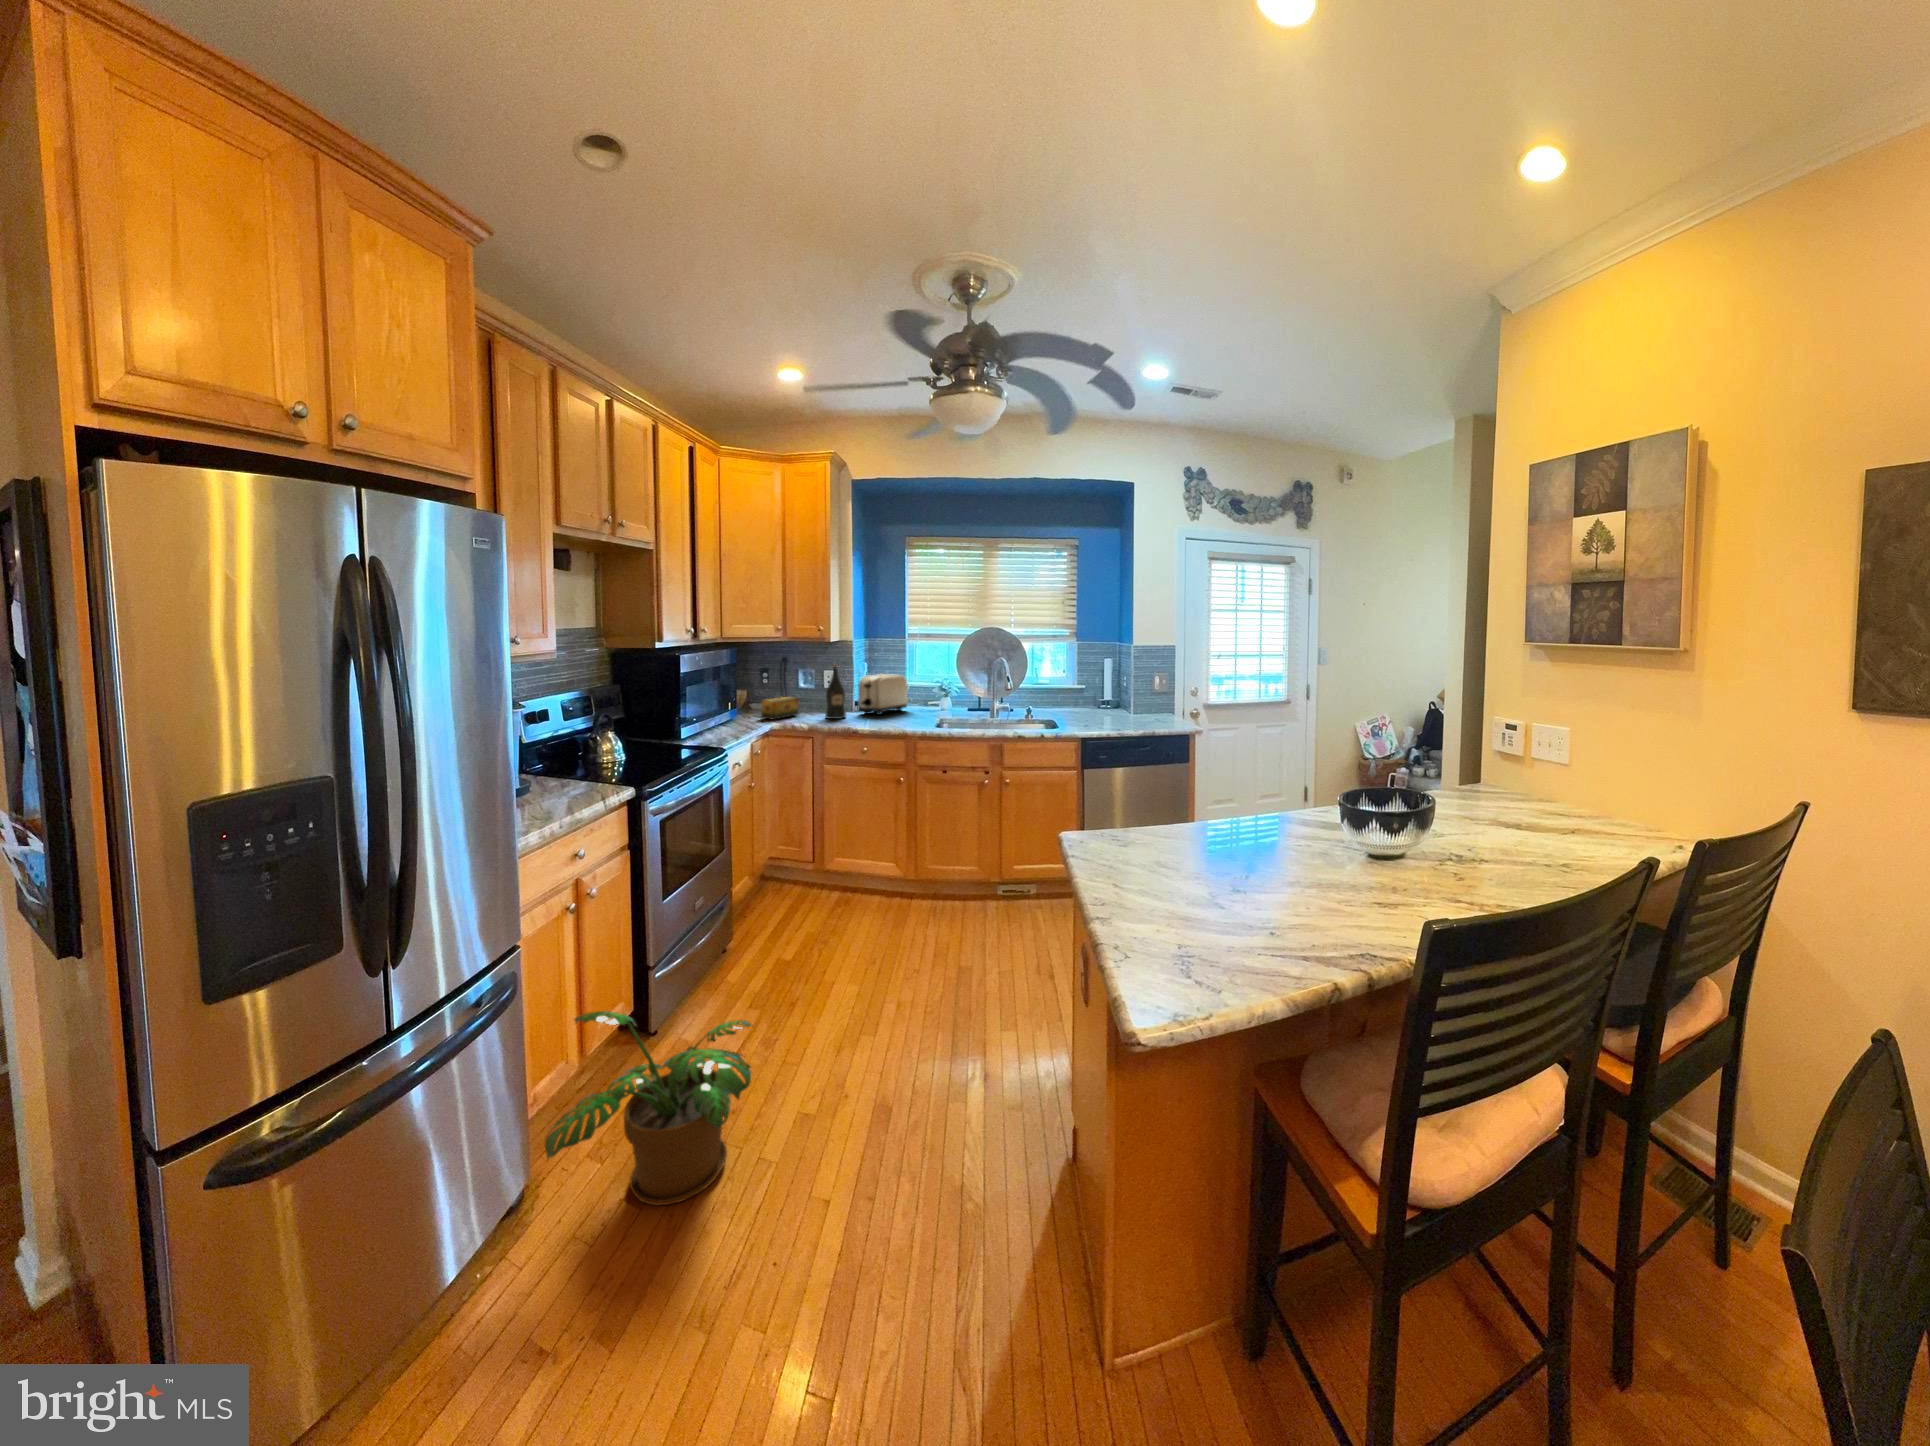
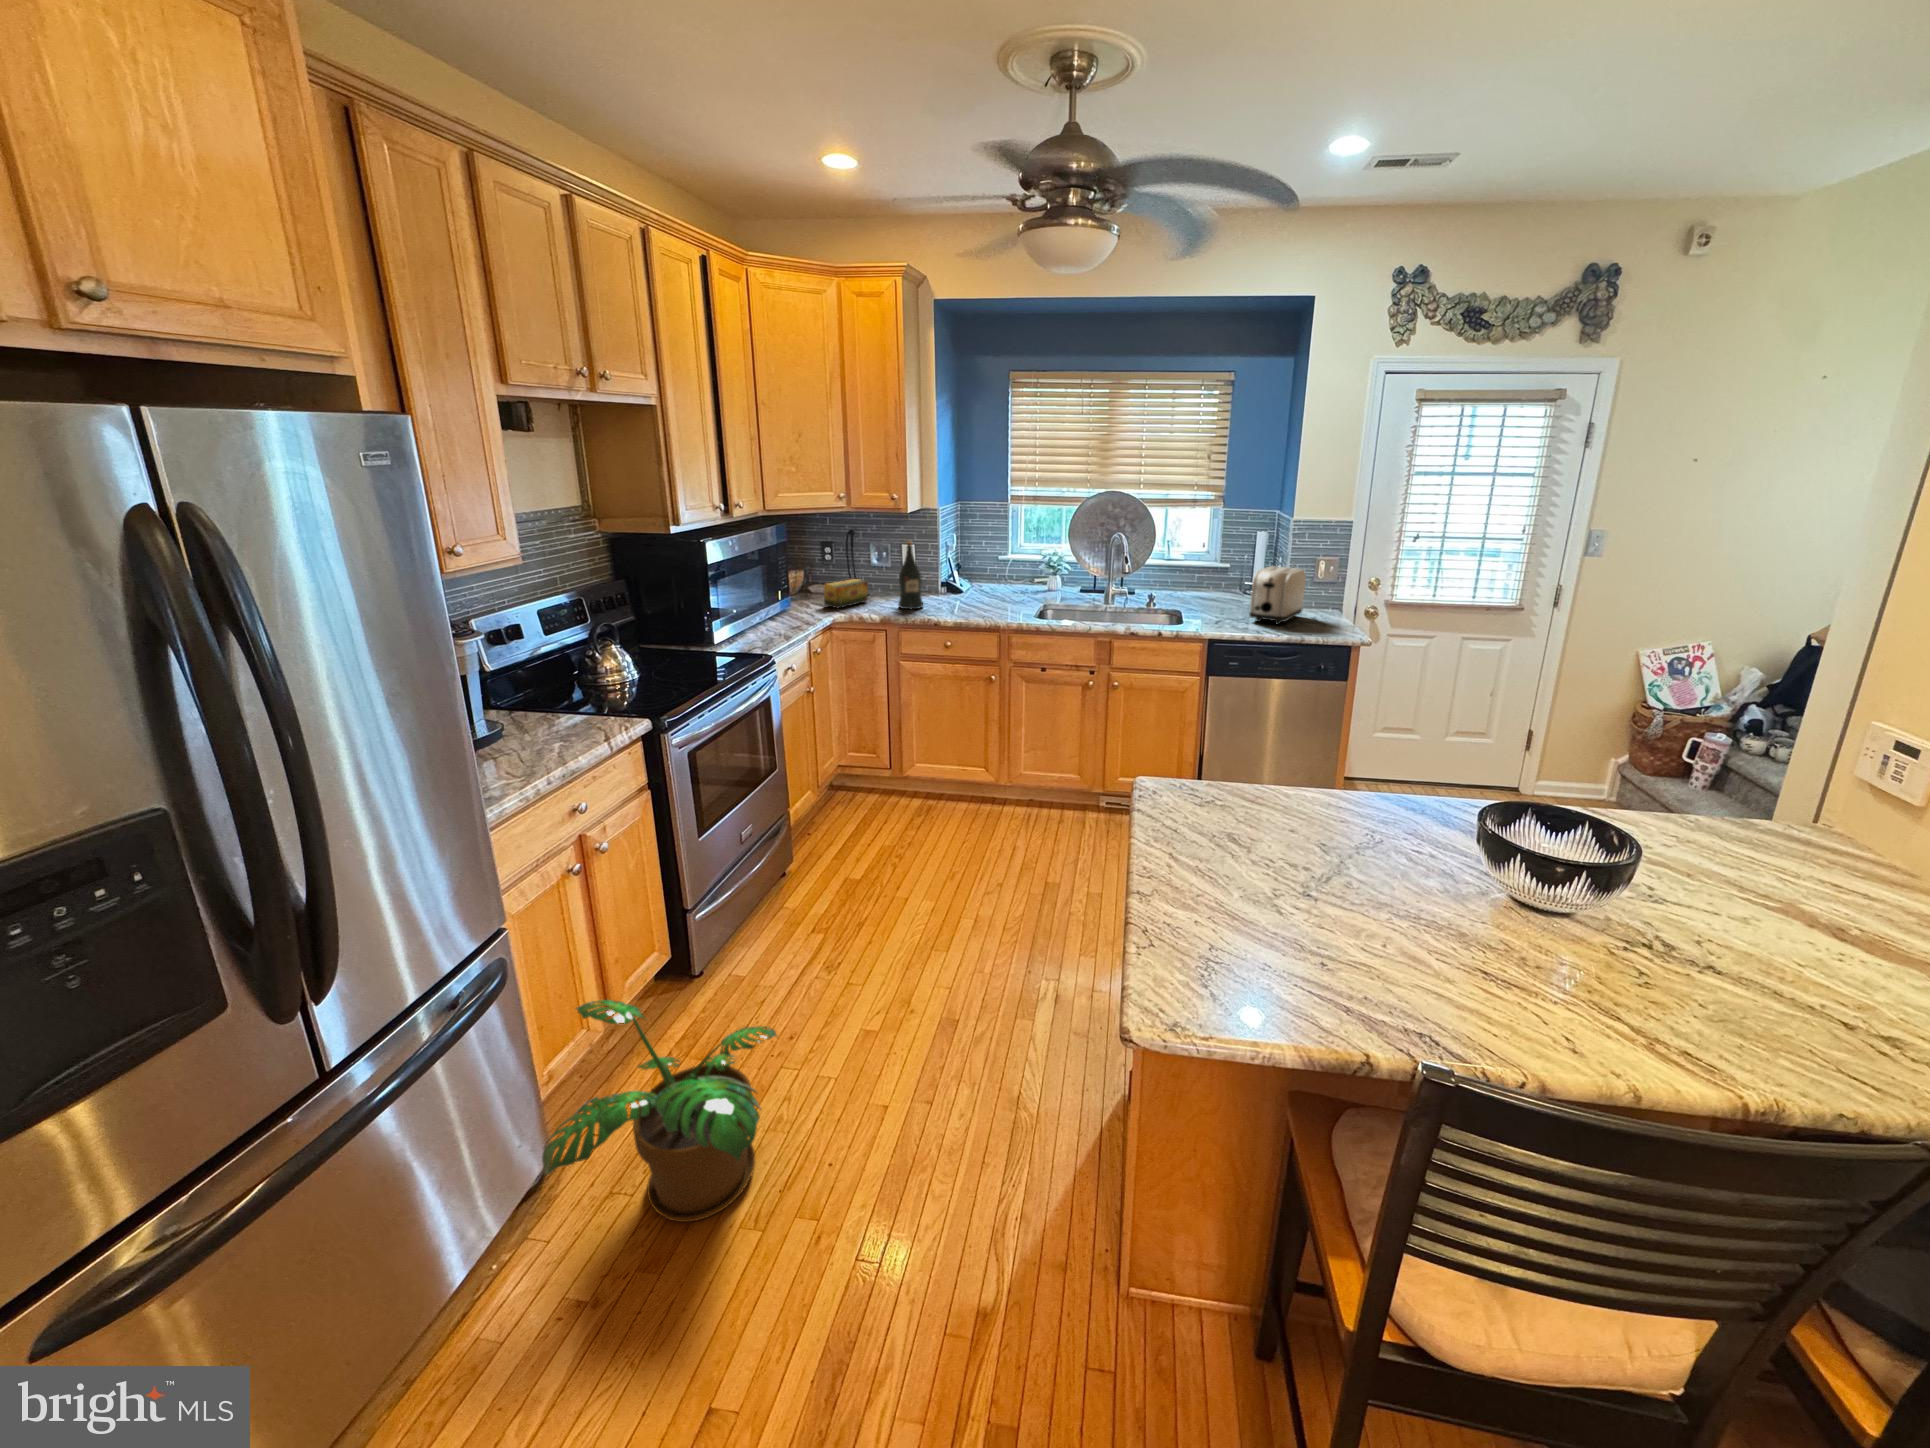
toaster: present [858,674,907,715] -> present [1249,566,1306,625]

